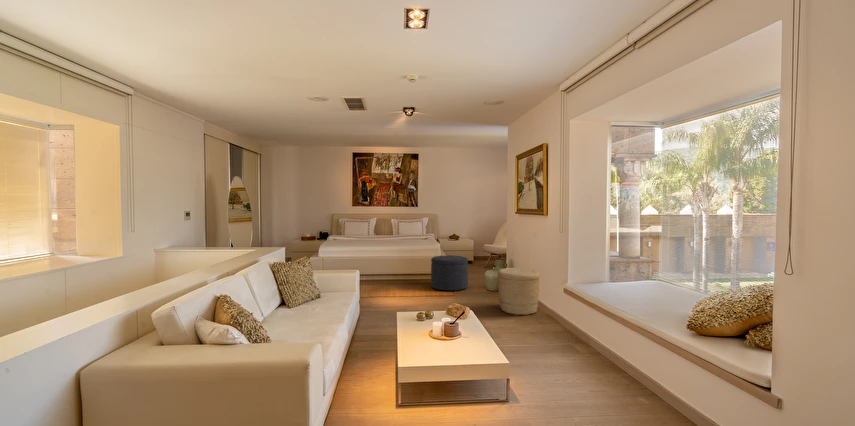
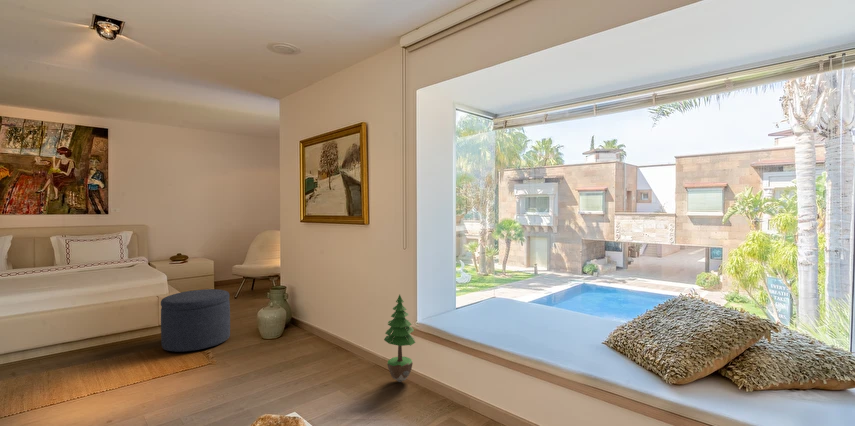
potted tree: none [542,267,566,331] -> present [384,295,415,382]
woven basket: present [498,268,540,315] -> none [299,297,359,369]

